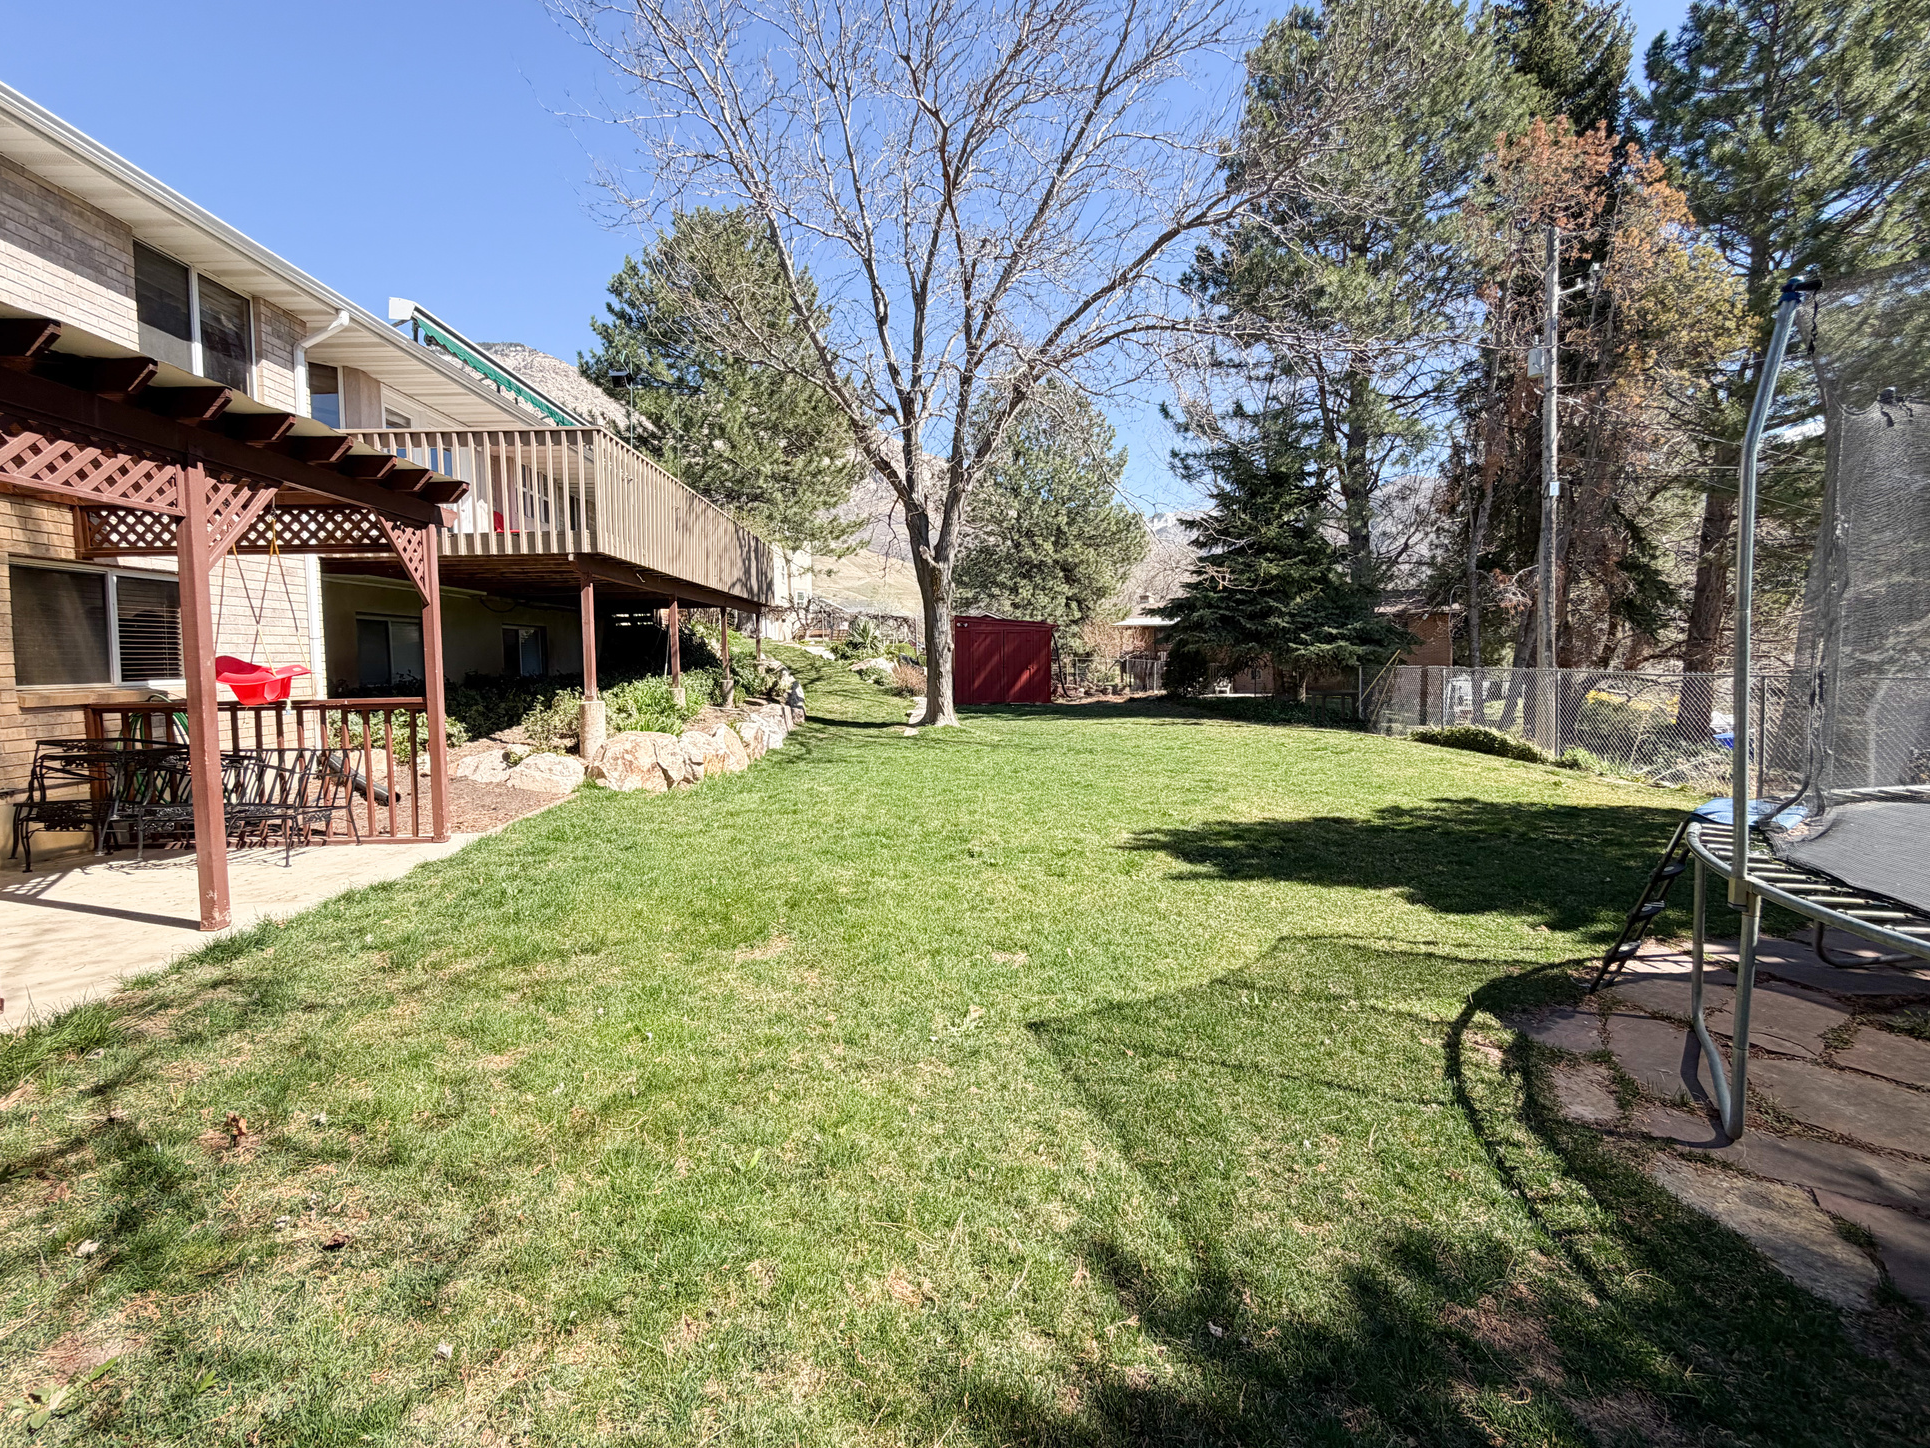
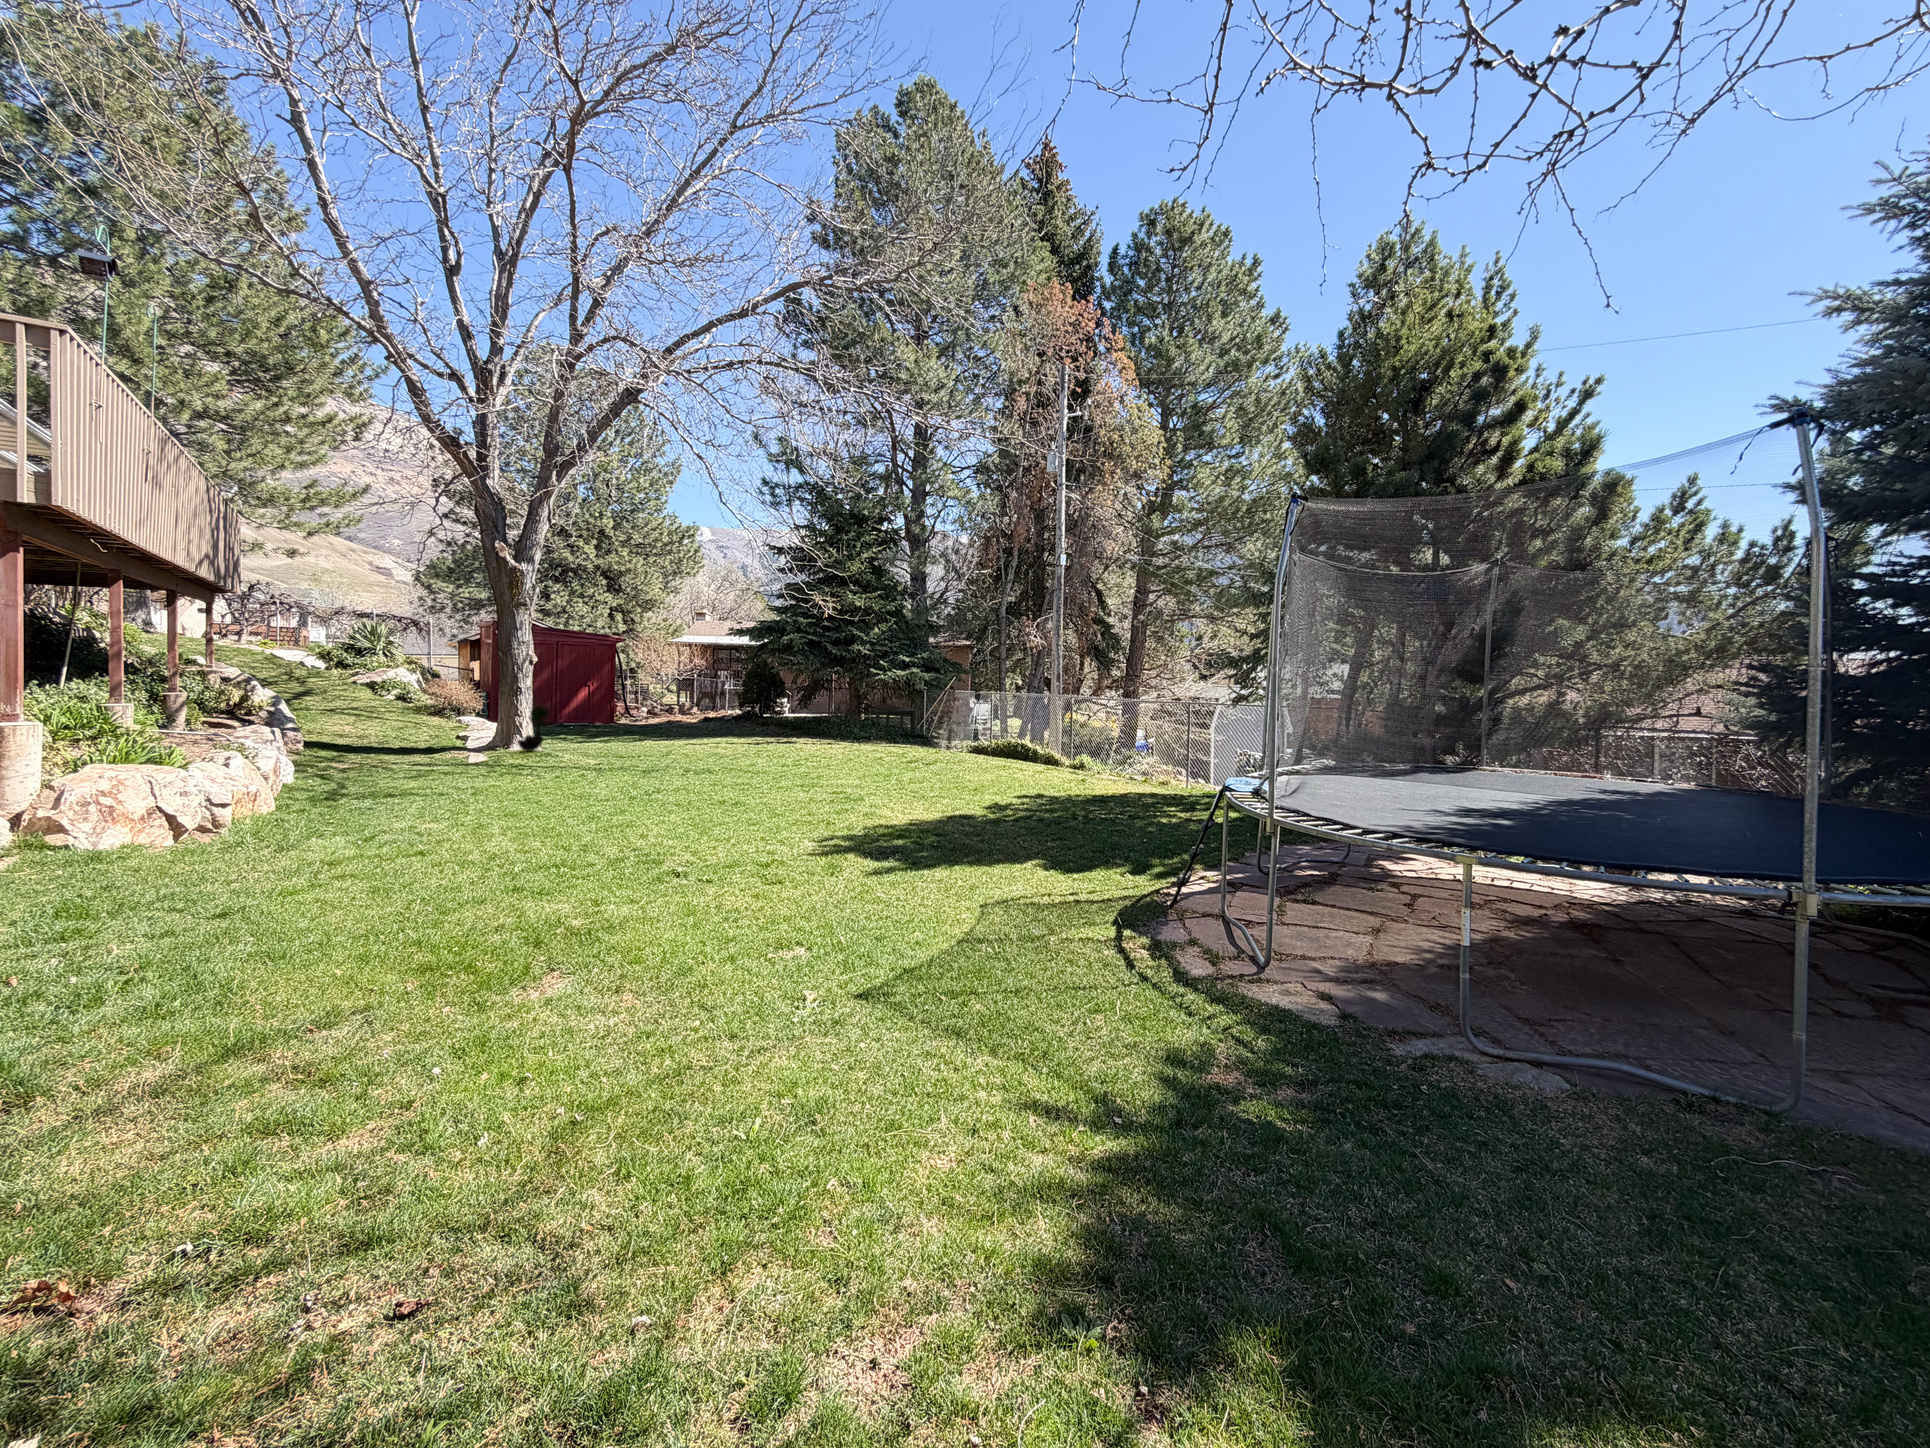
potted tree: none [947,684,974,730] -> present [517,706,550,751]

